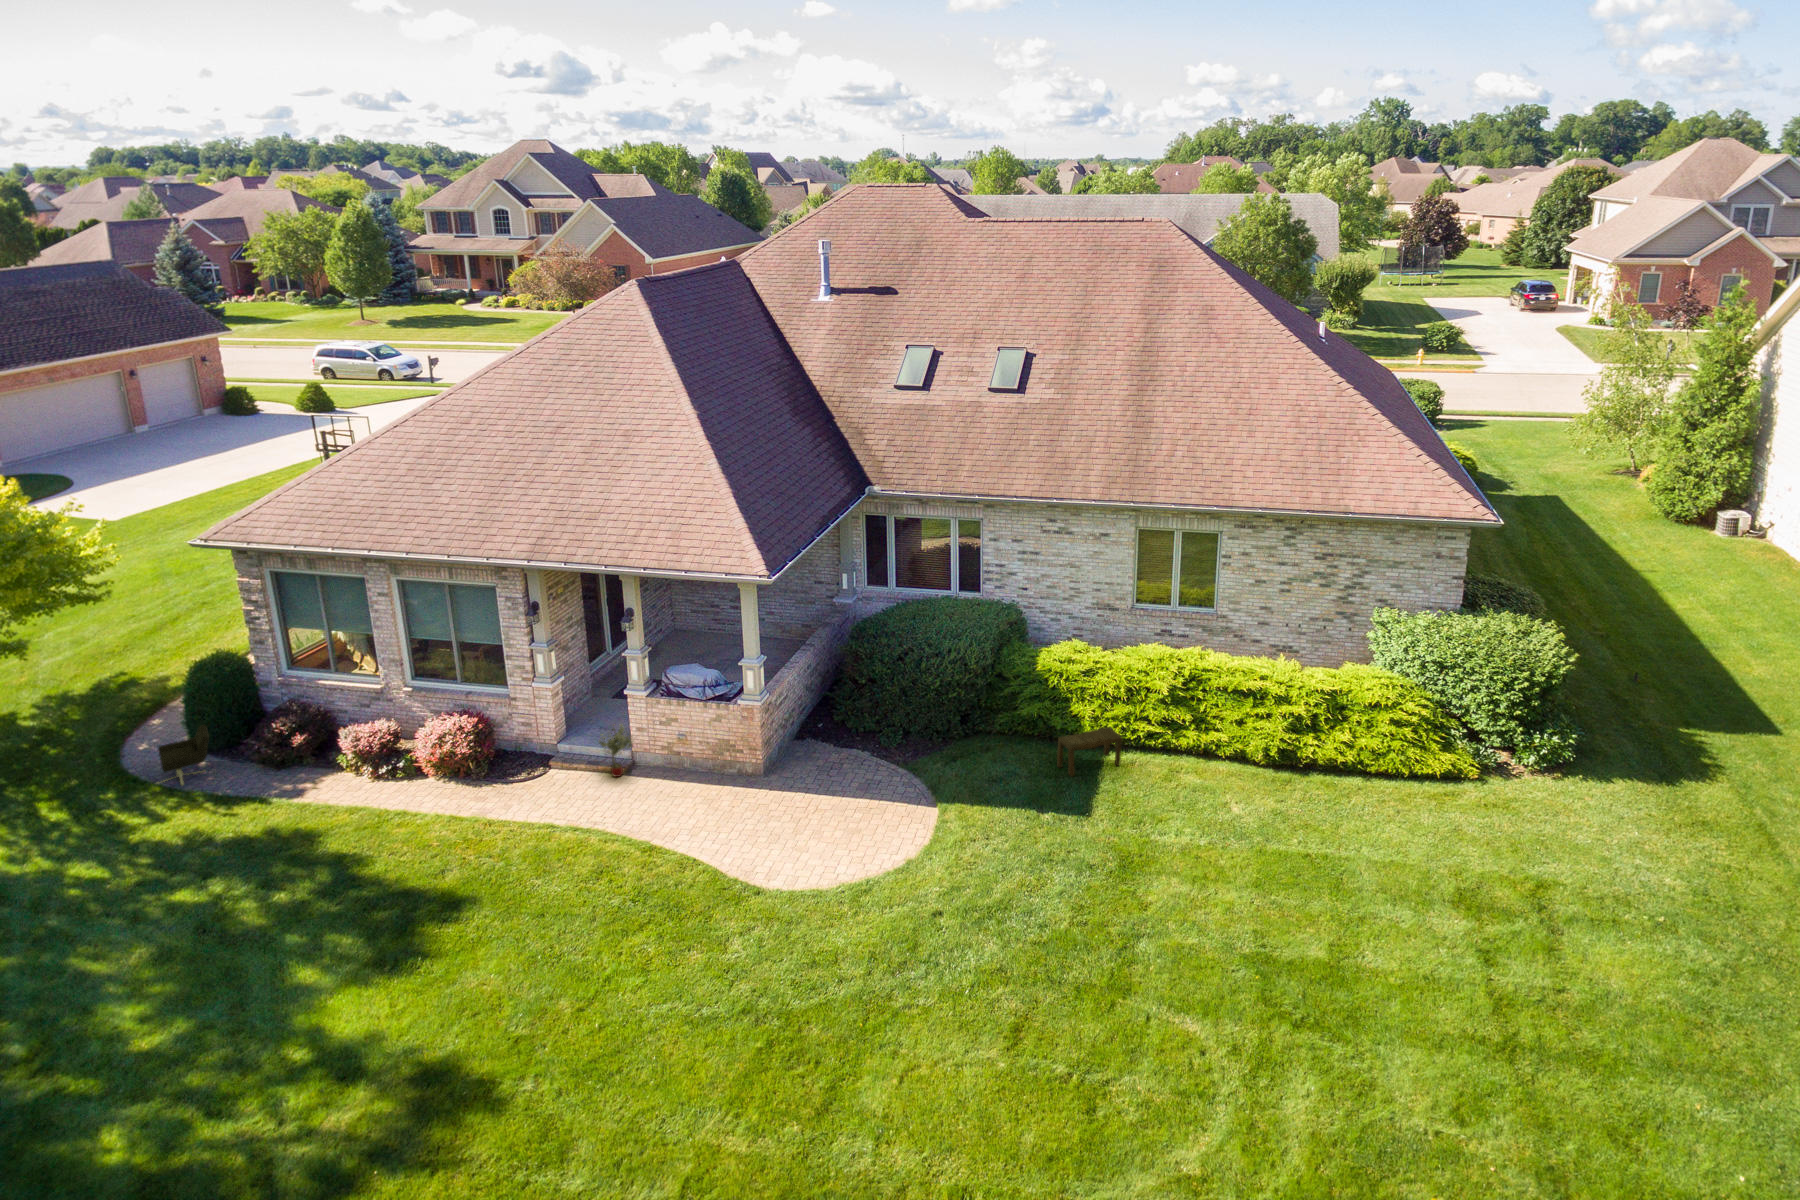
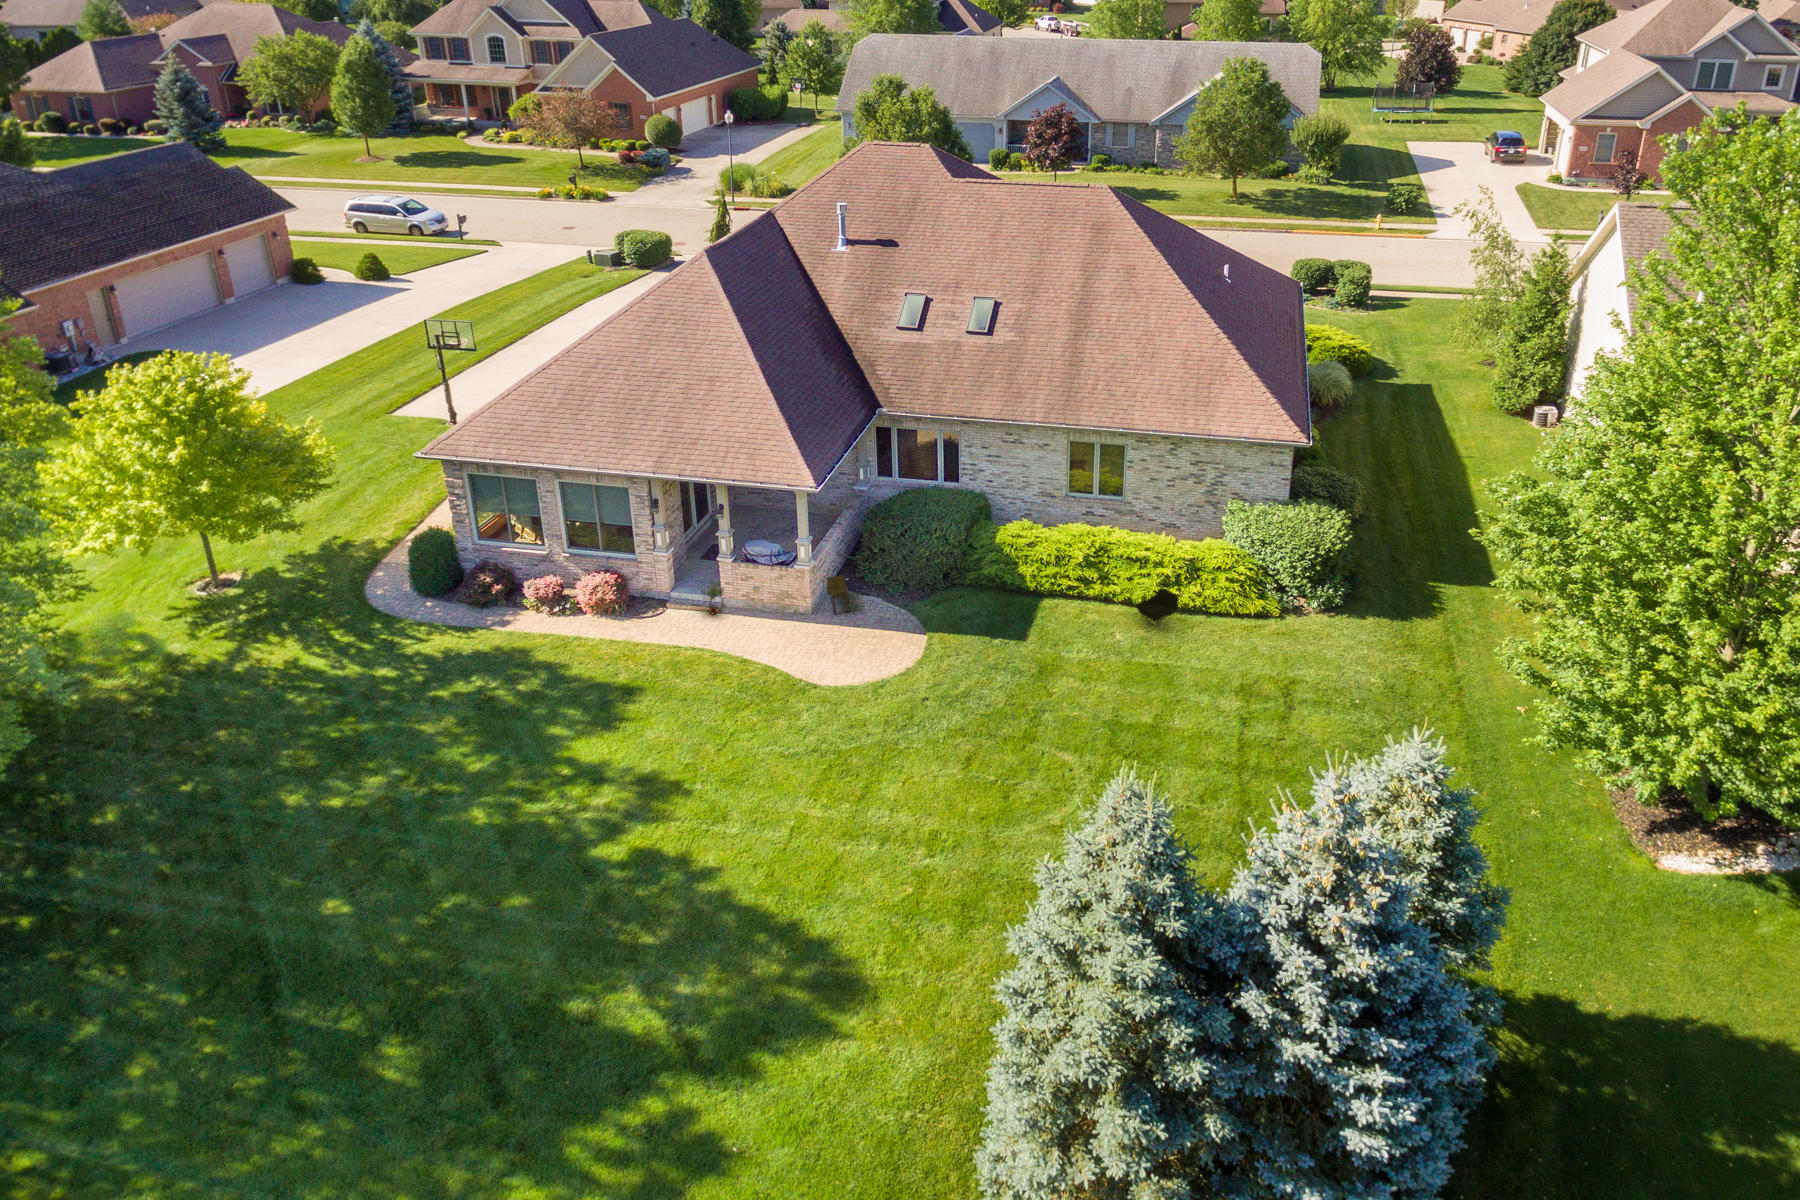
lounge chair: present [158,725,209,785] -> present [1136,588,1179,628]
bench: present [1057,727,1123,776] -> present [826,575,850,614]

